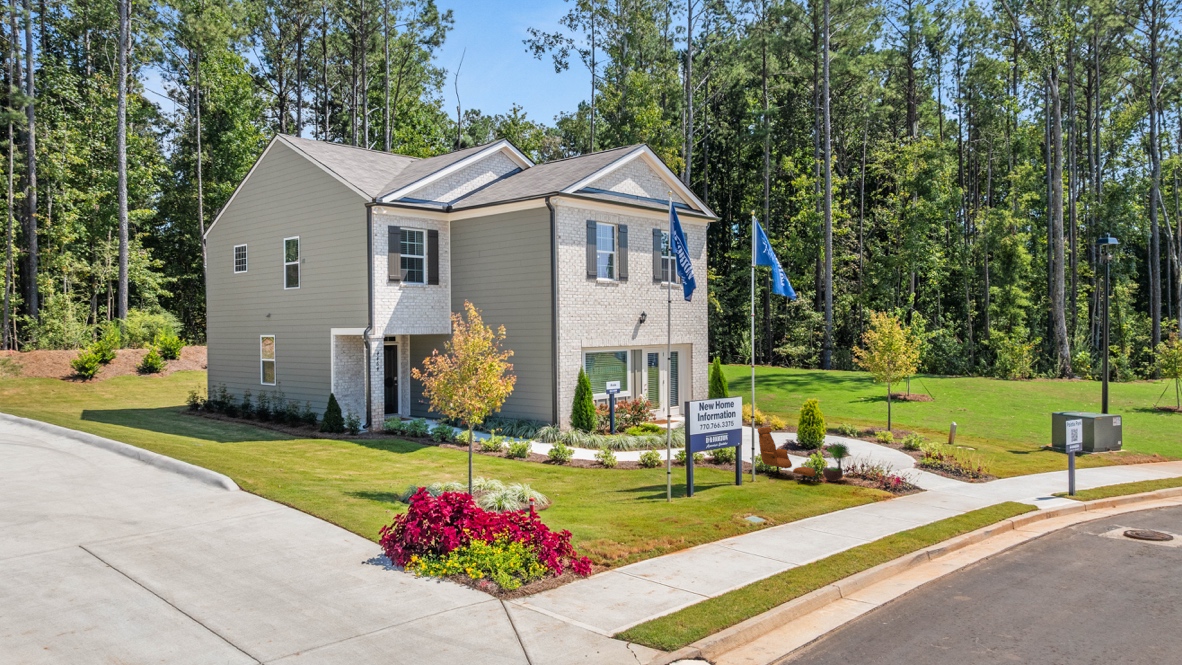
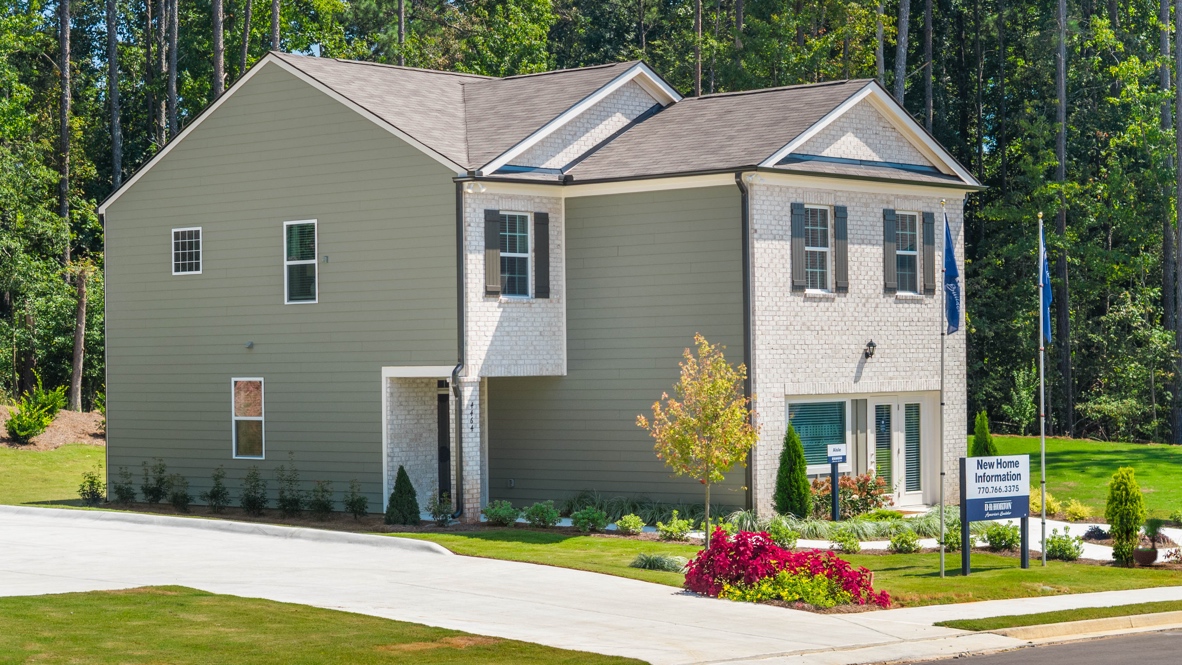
lounge chair: present [758,427,816,485] -> none [1049,499,1123,568]

